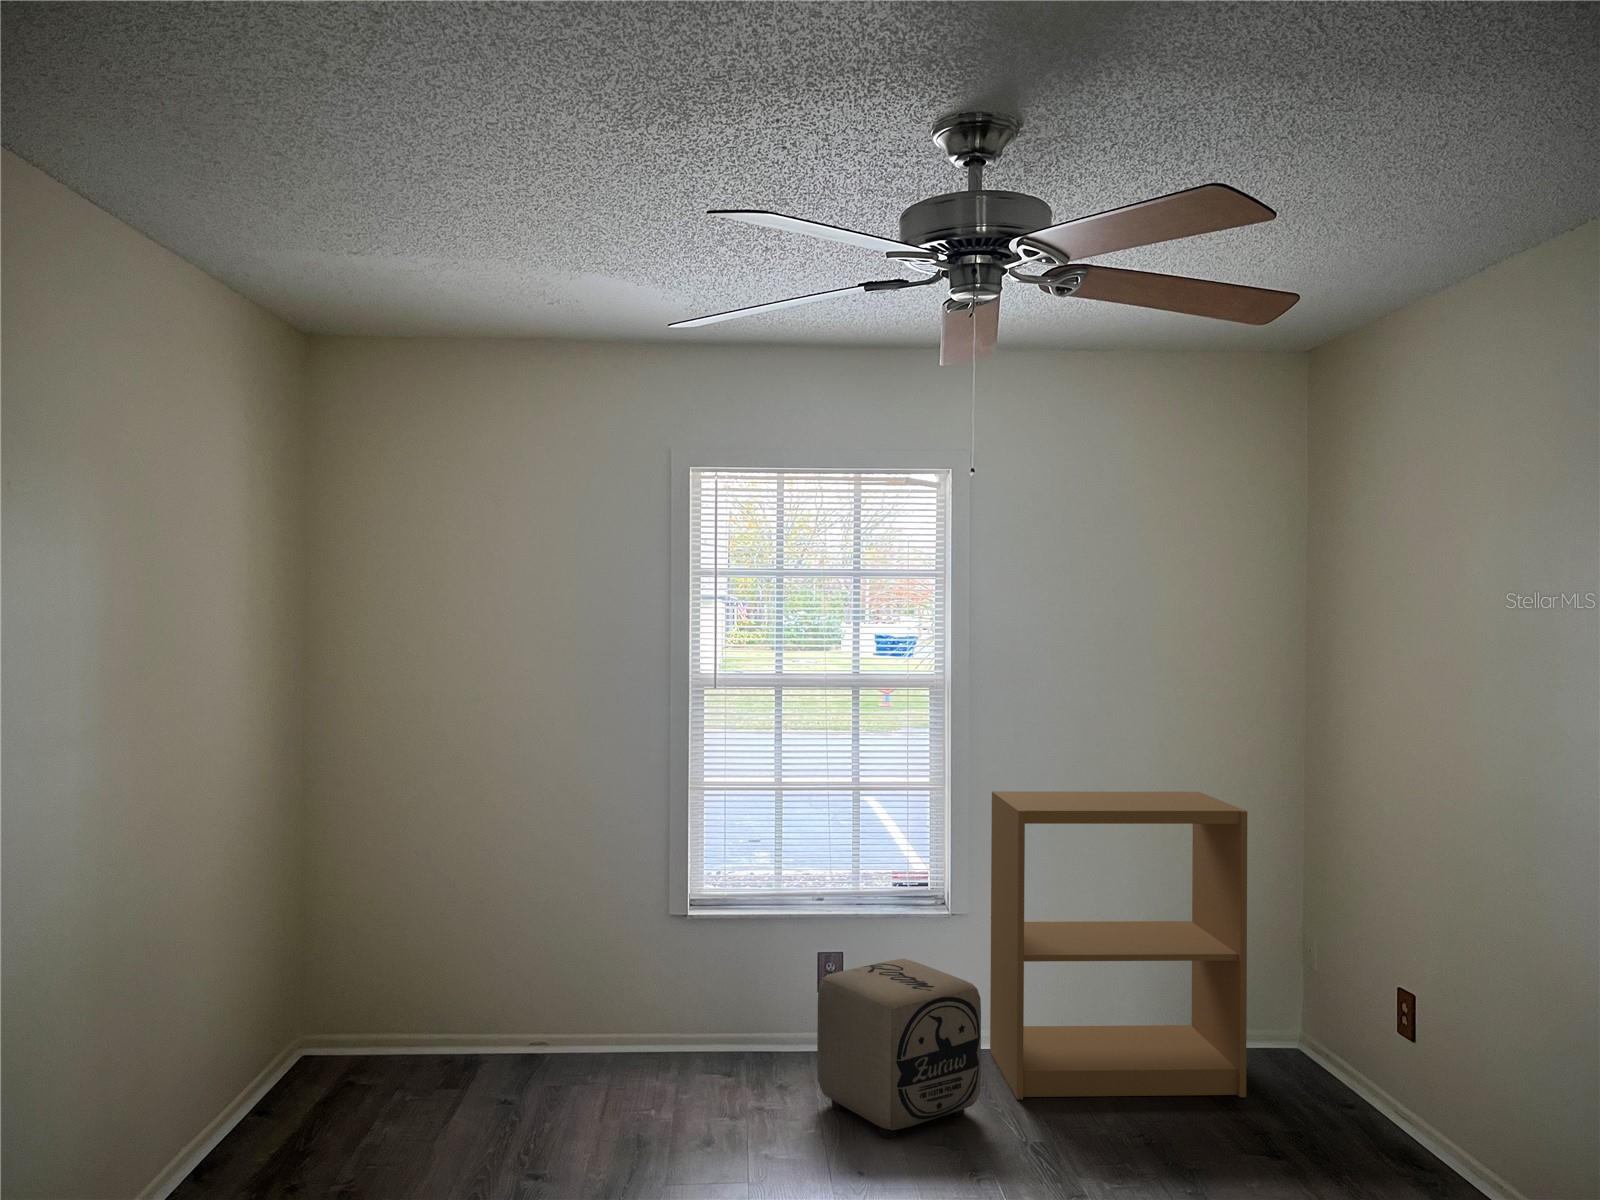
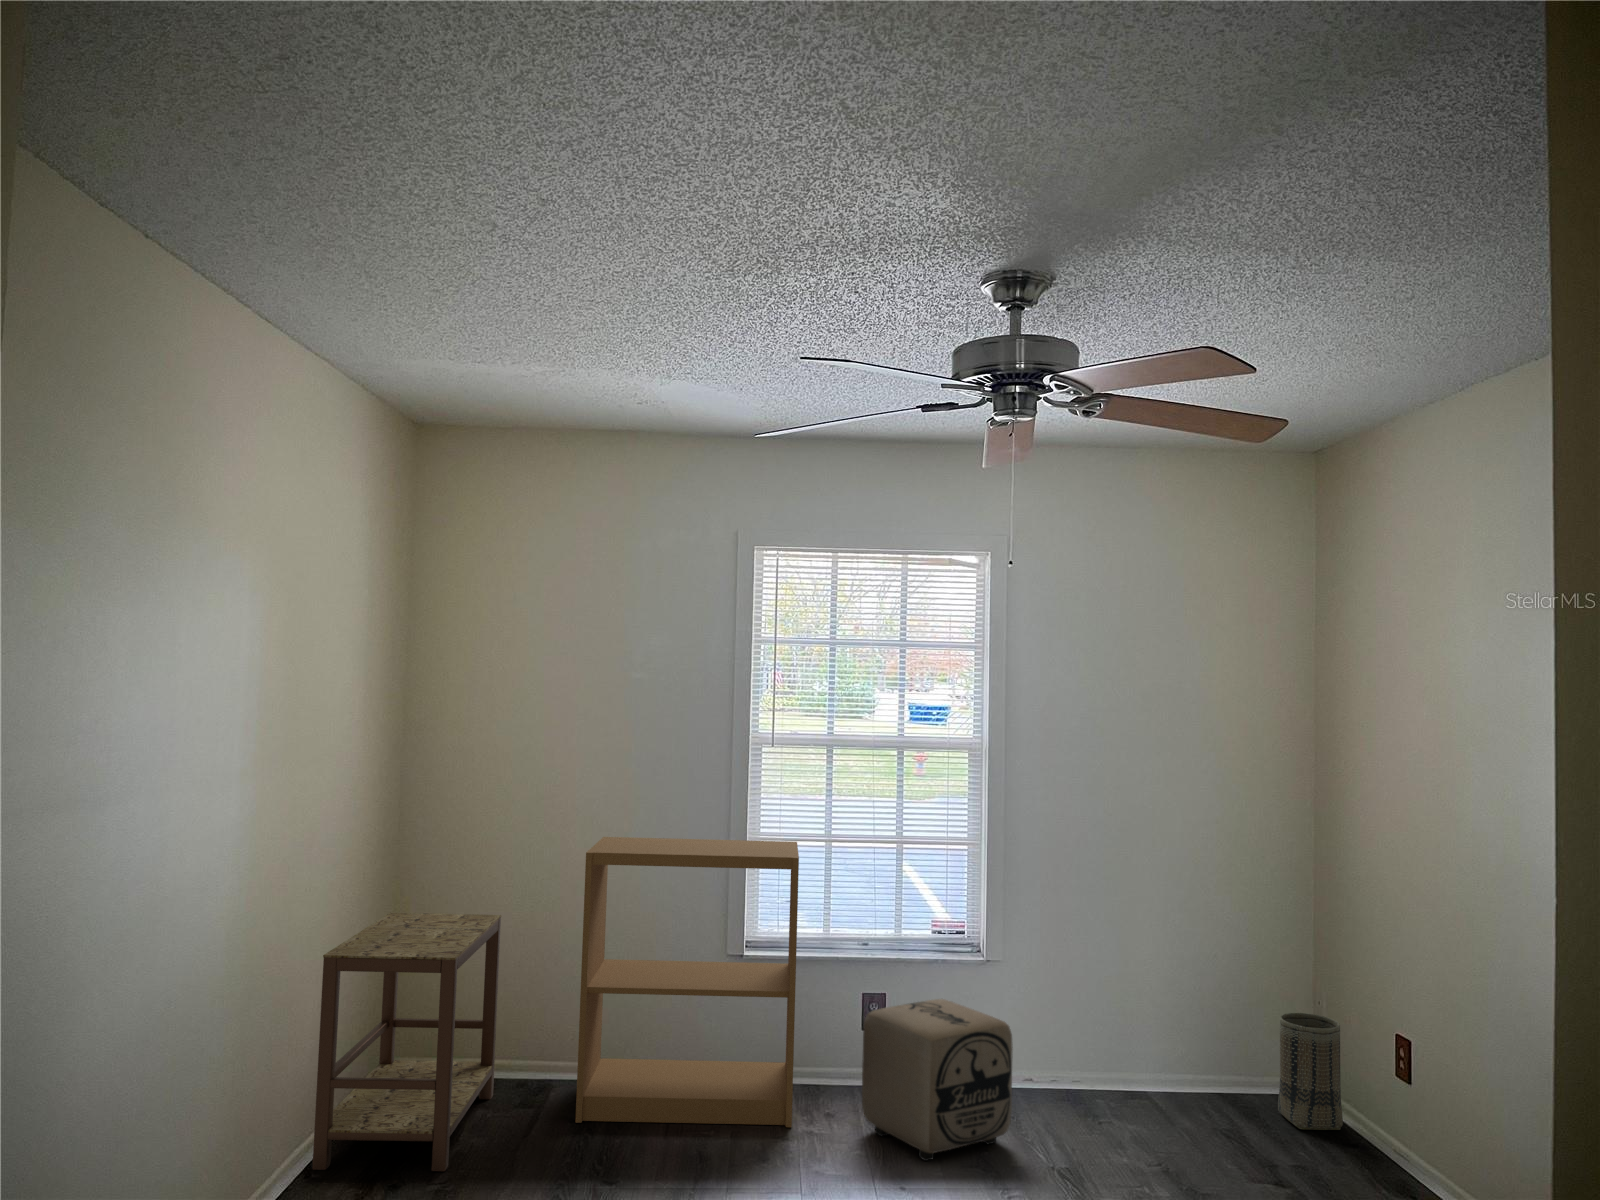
bookshelf: present [990,791,1247,1099] -> present [575,837,799,1127]
side table: none [200,880,417,1173] -> present [312,913,501,1171]
basket: none [1266,962,1336,1087] -> present [1278,1013,1343,1130]

